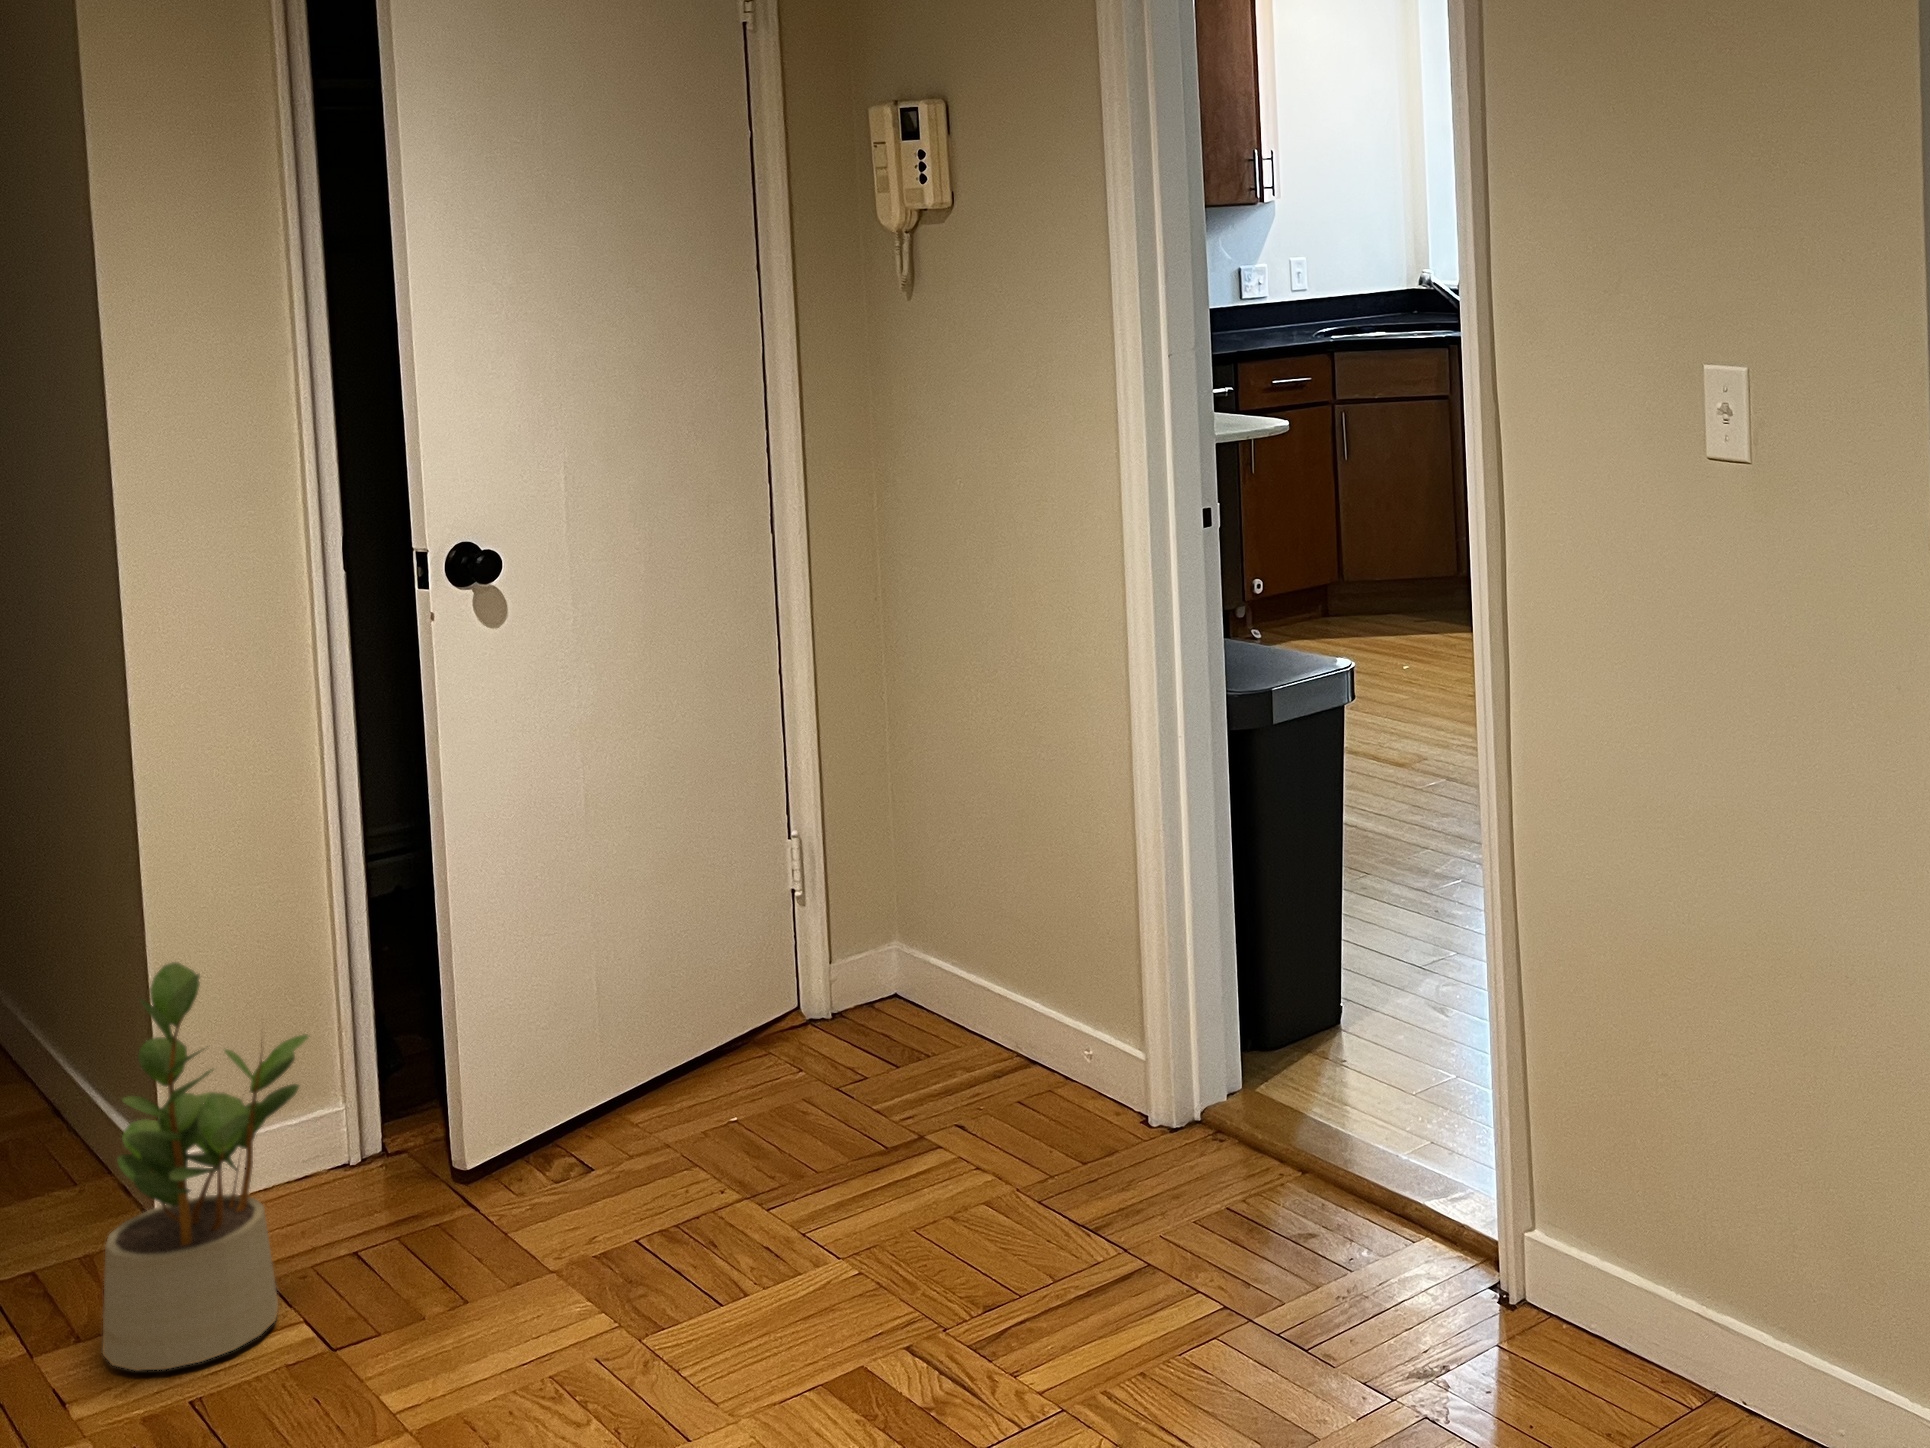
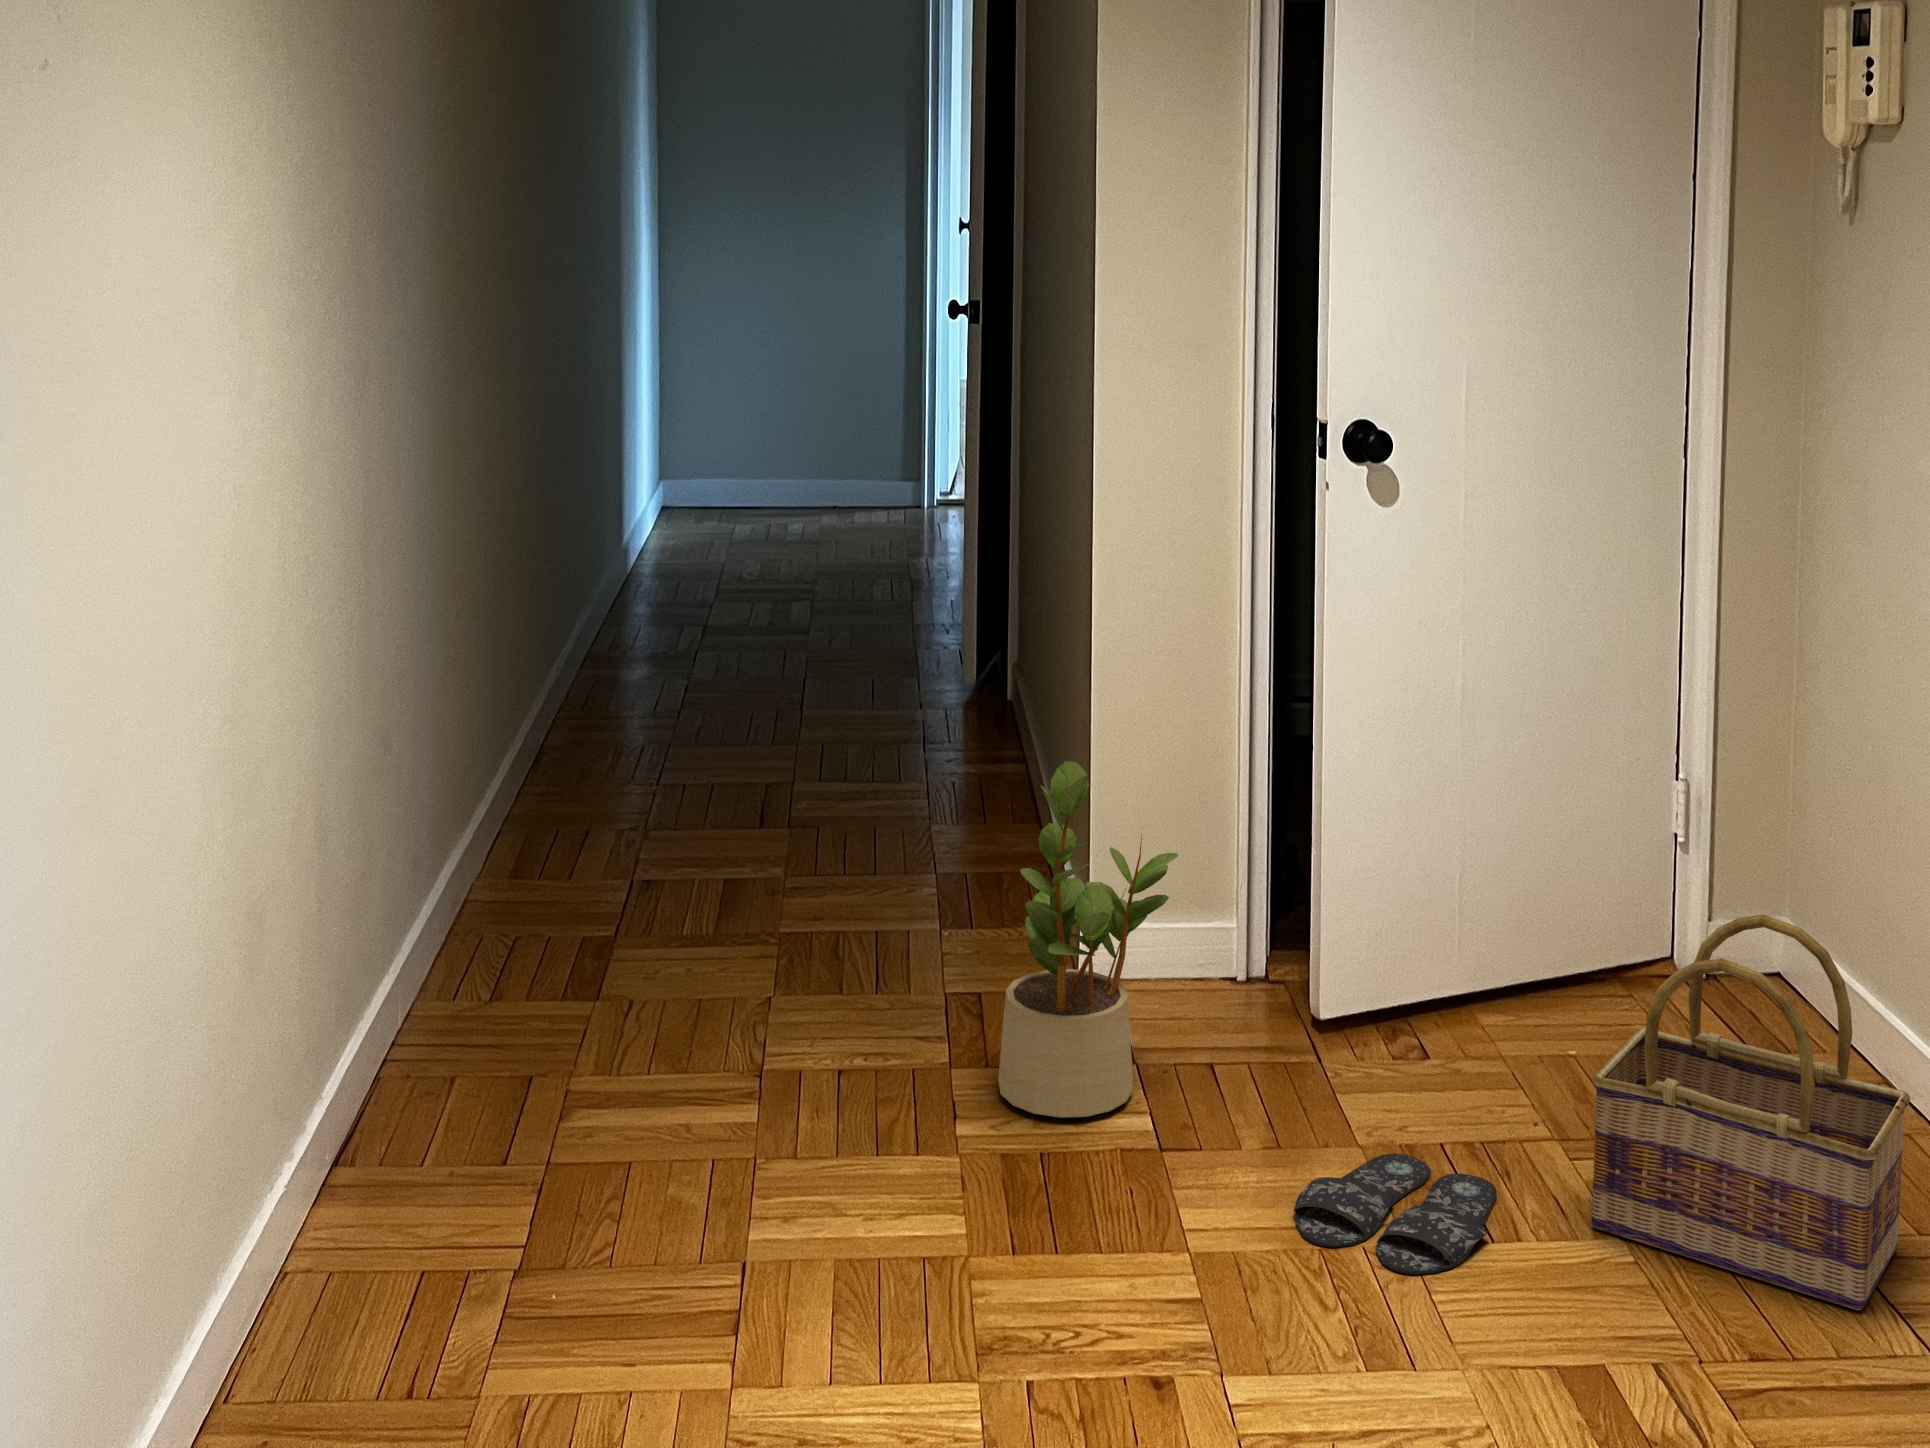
basket: none [799,927,1070,1259] -> present [1592,914,1910,1310]
slippers: none [515,1256,720,1371] -> present [1294,1154,1497,1275]

